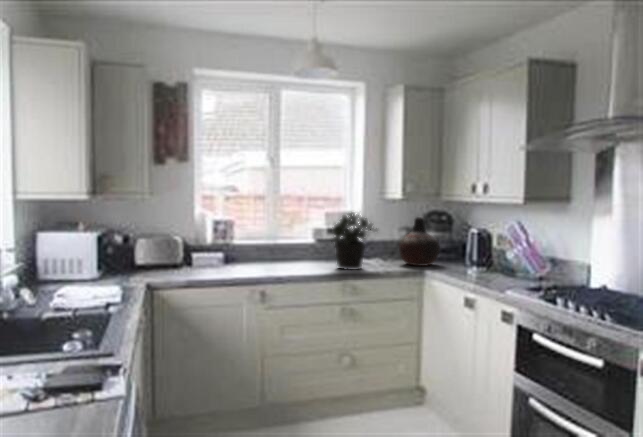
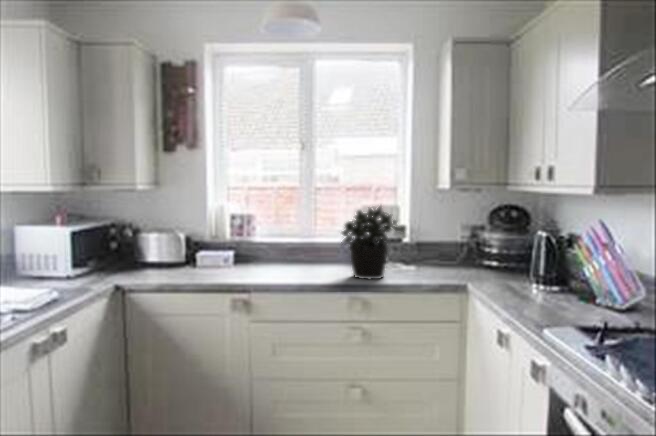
vase: present [399,217,440,266] -> none [440,213,496,277]

